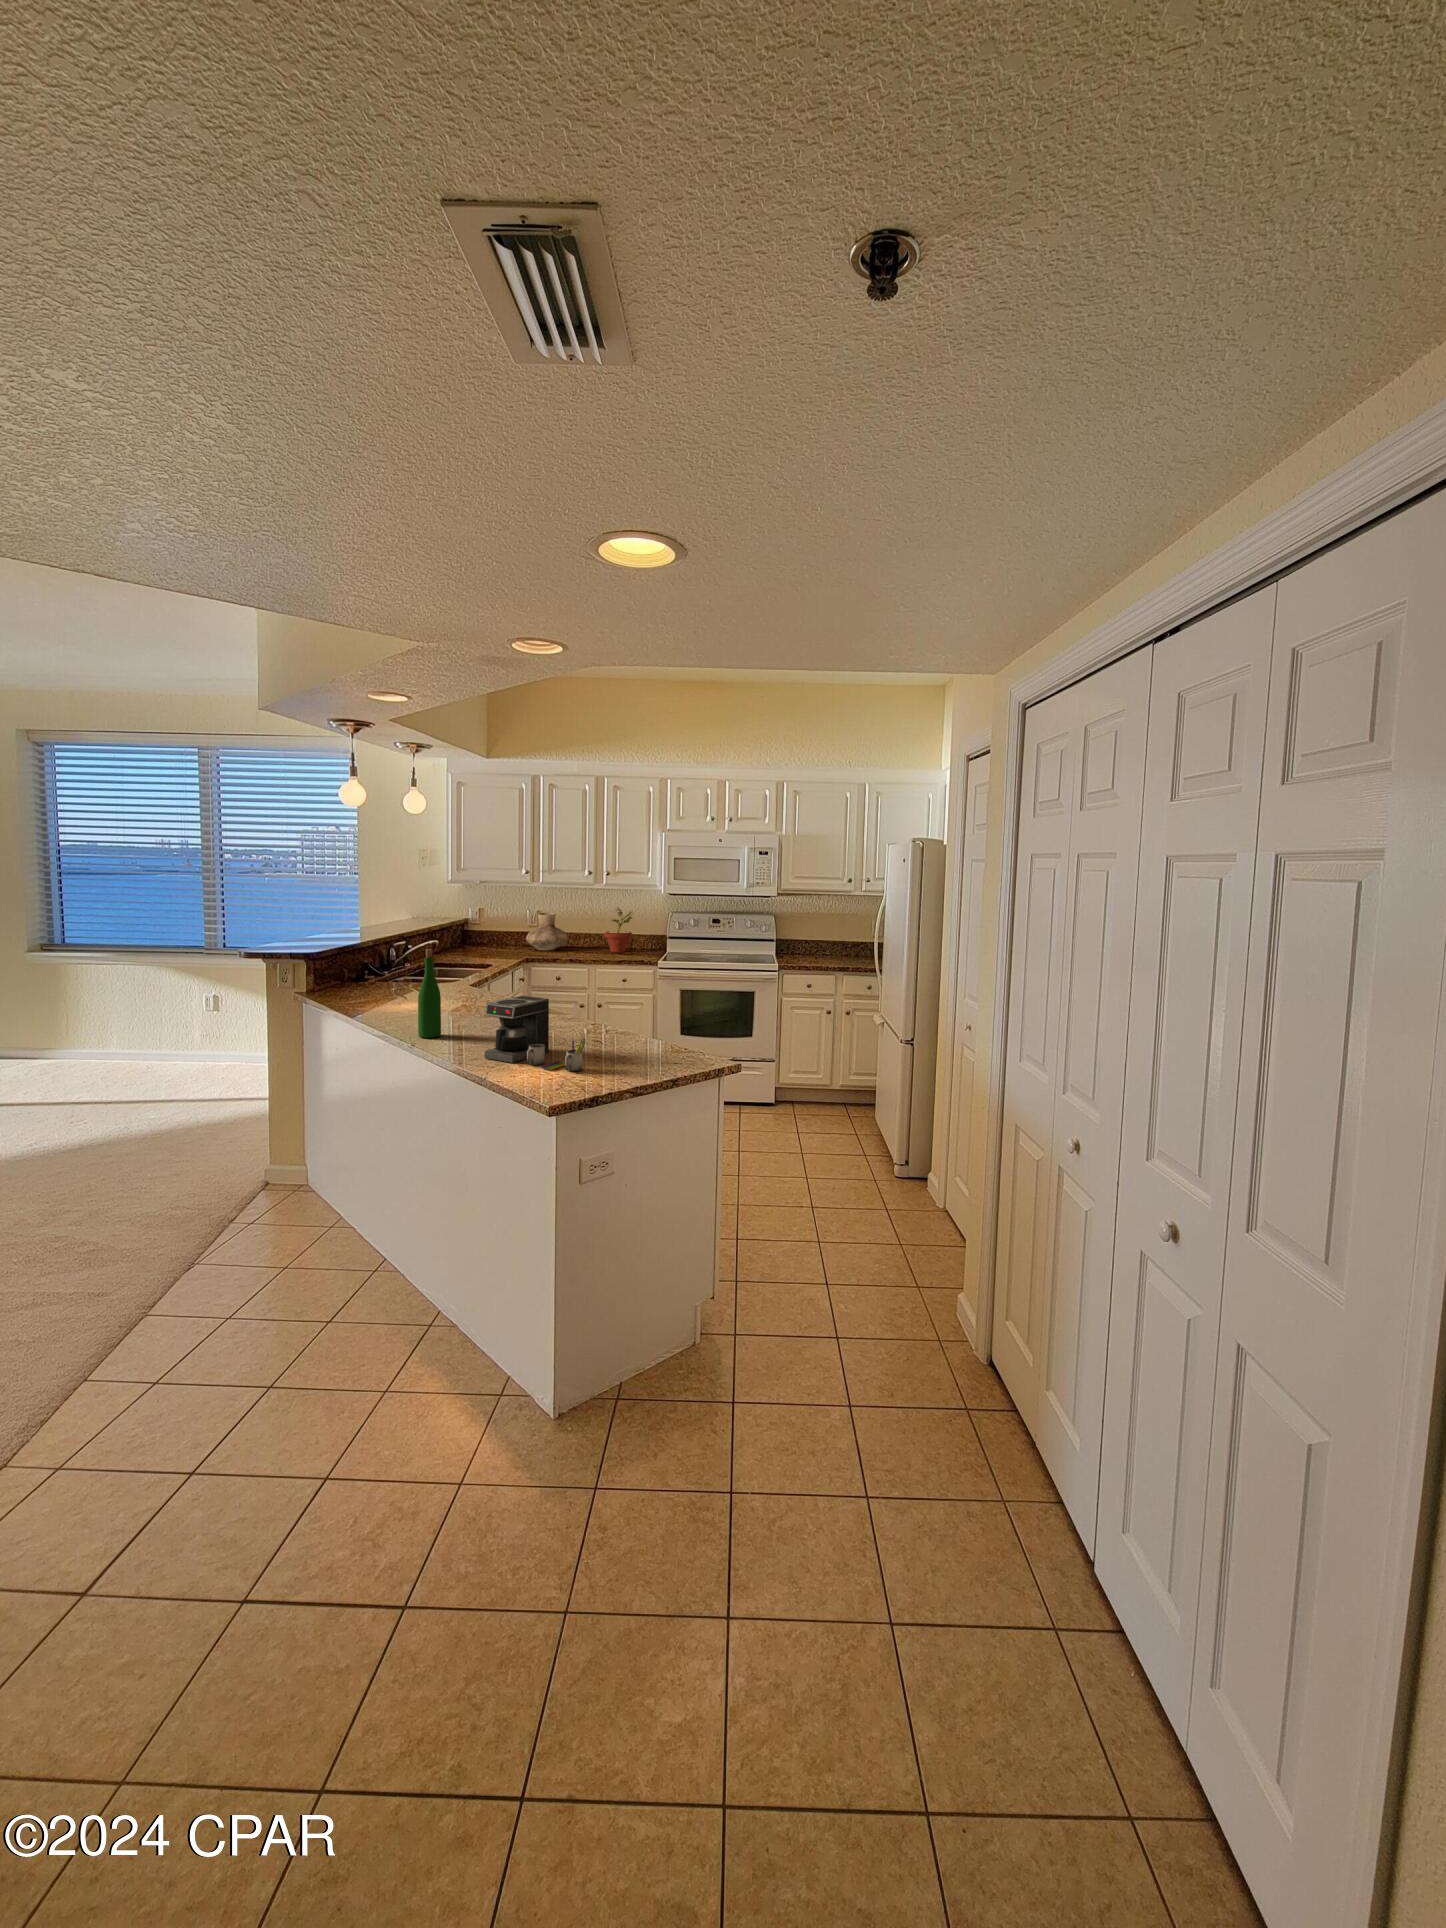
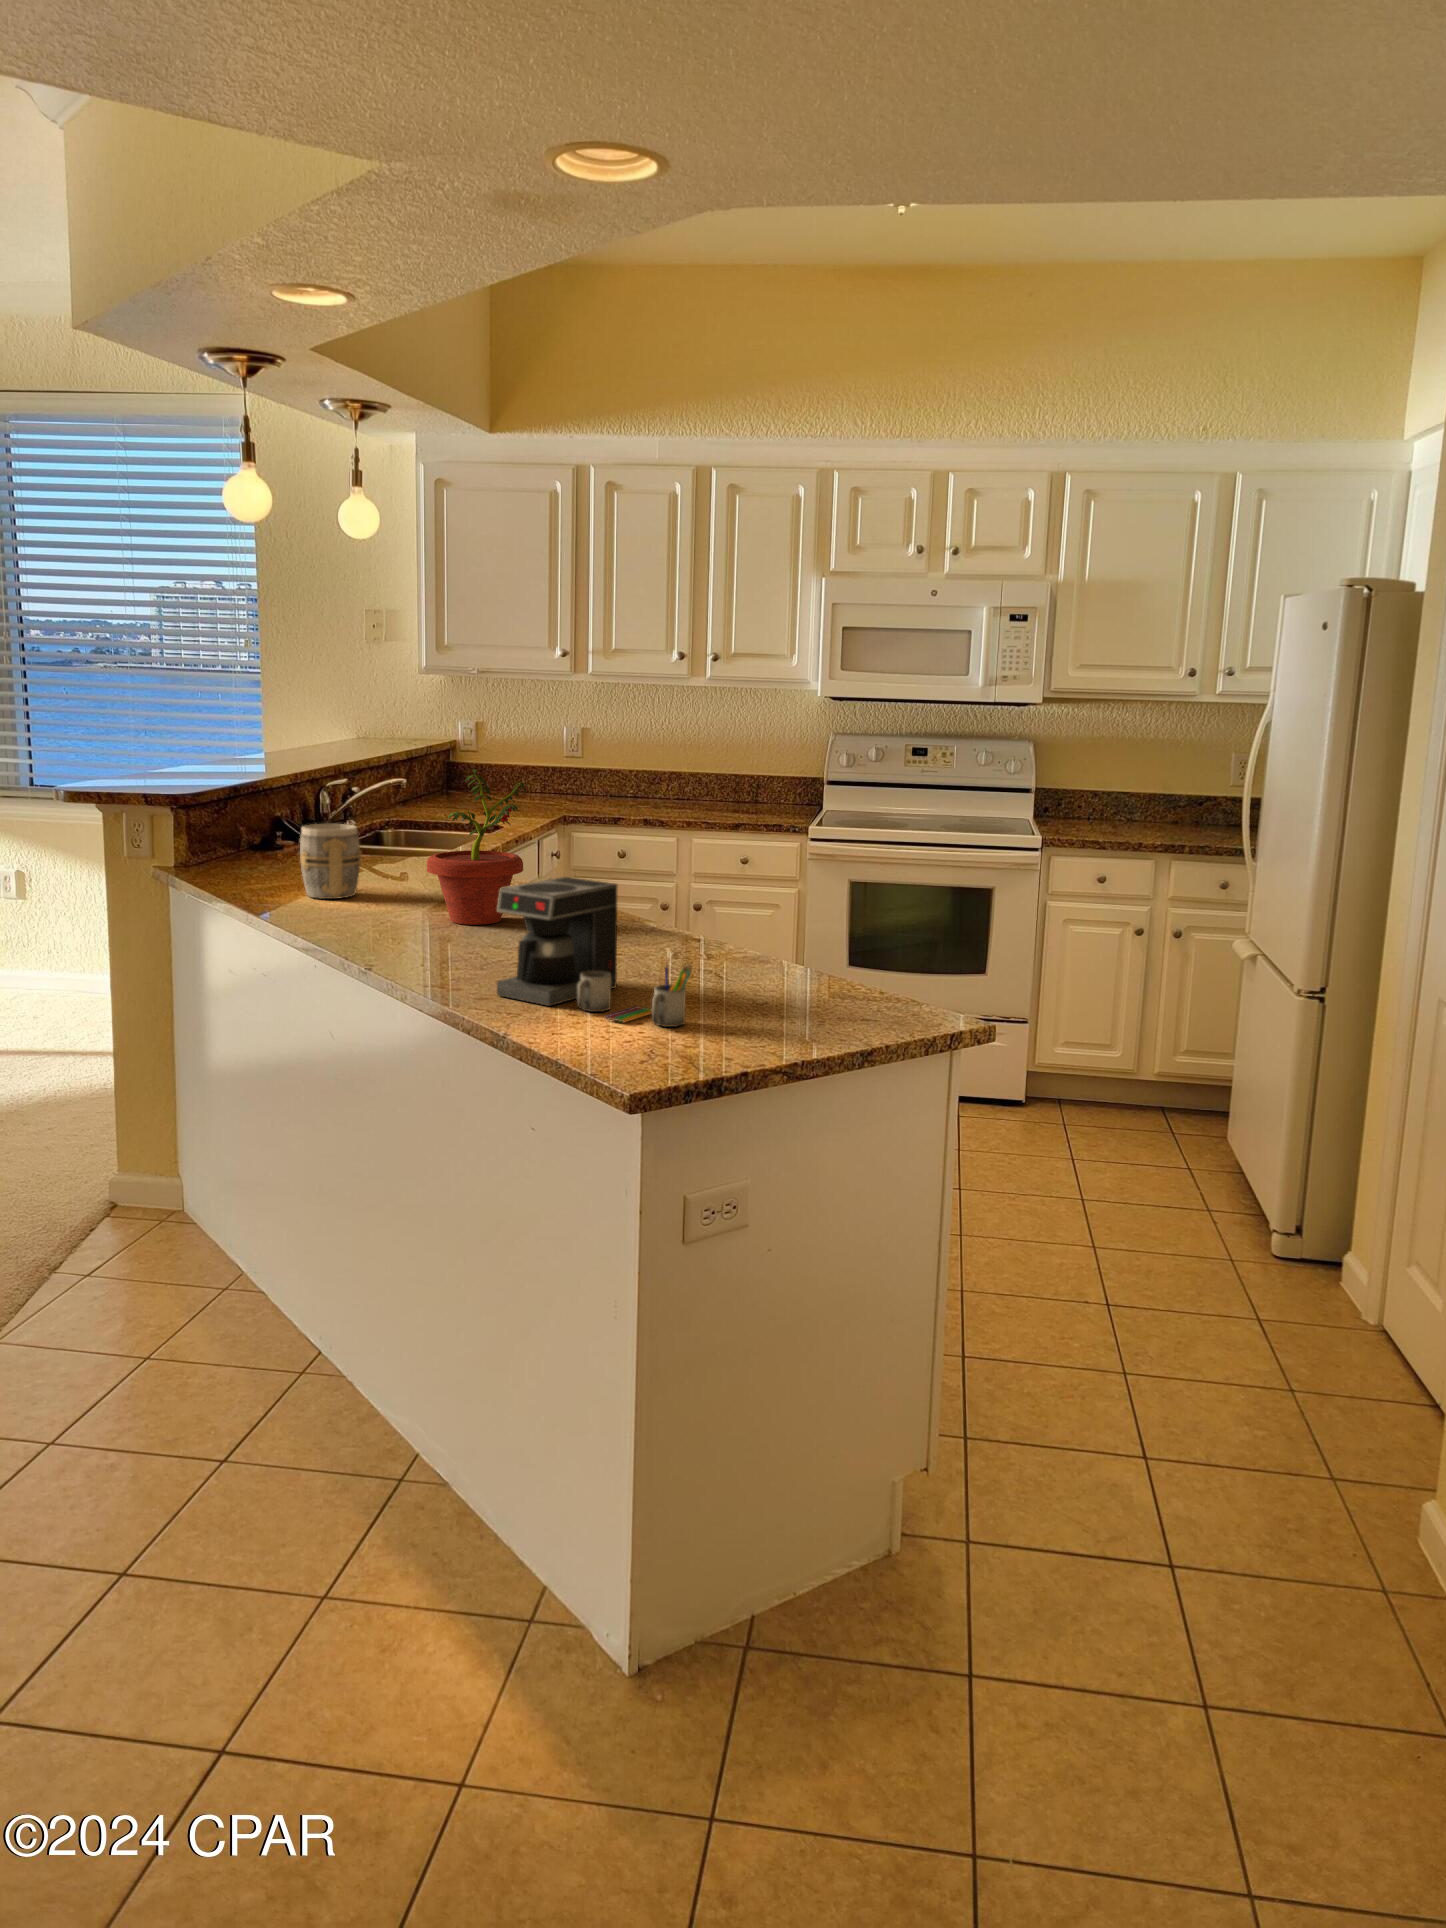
potted plant: present [604,907,632,952] -> present [427,769,530,925]
vase: present [526,913,569,950] -> none [560,732,638,802]
wine bottle: present [418,949,441,1038] -> none [371,783,414,954]
mug: none [378,968,414,1009] -> present [300,824,362,899]

